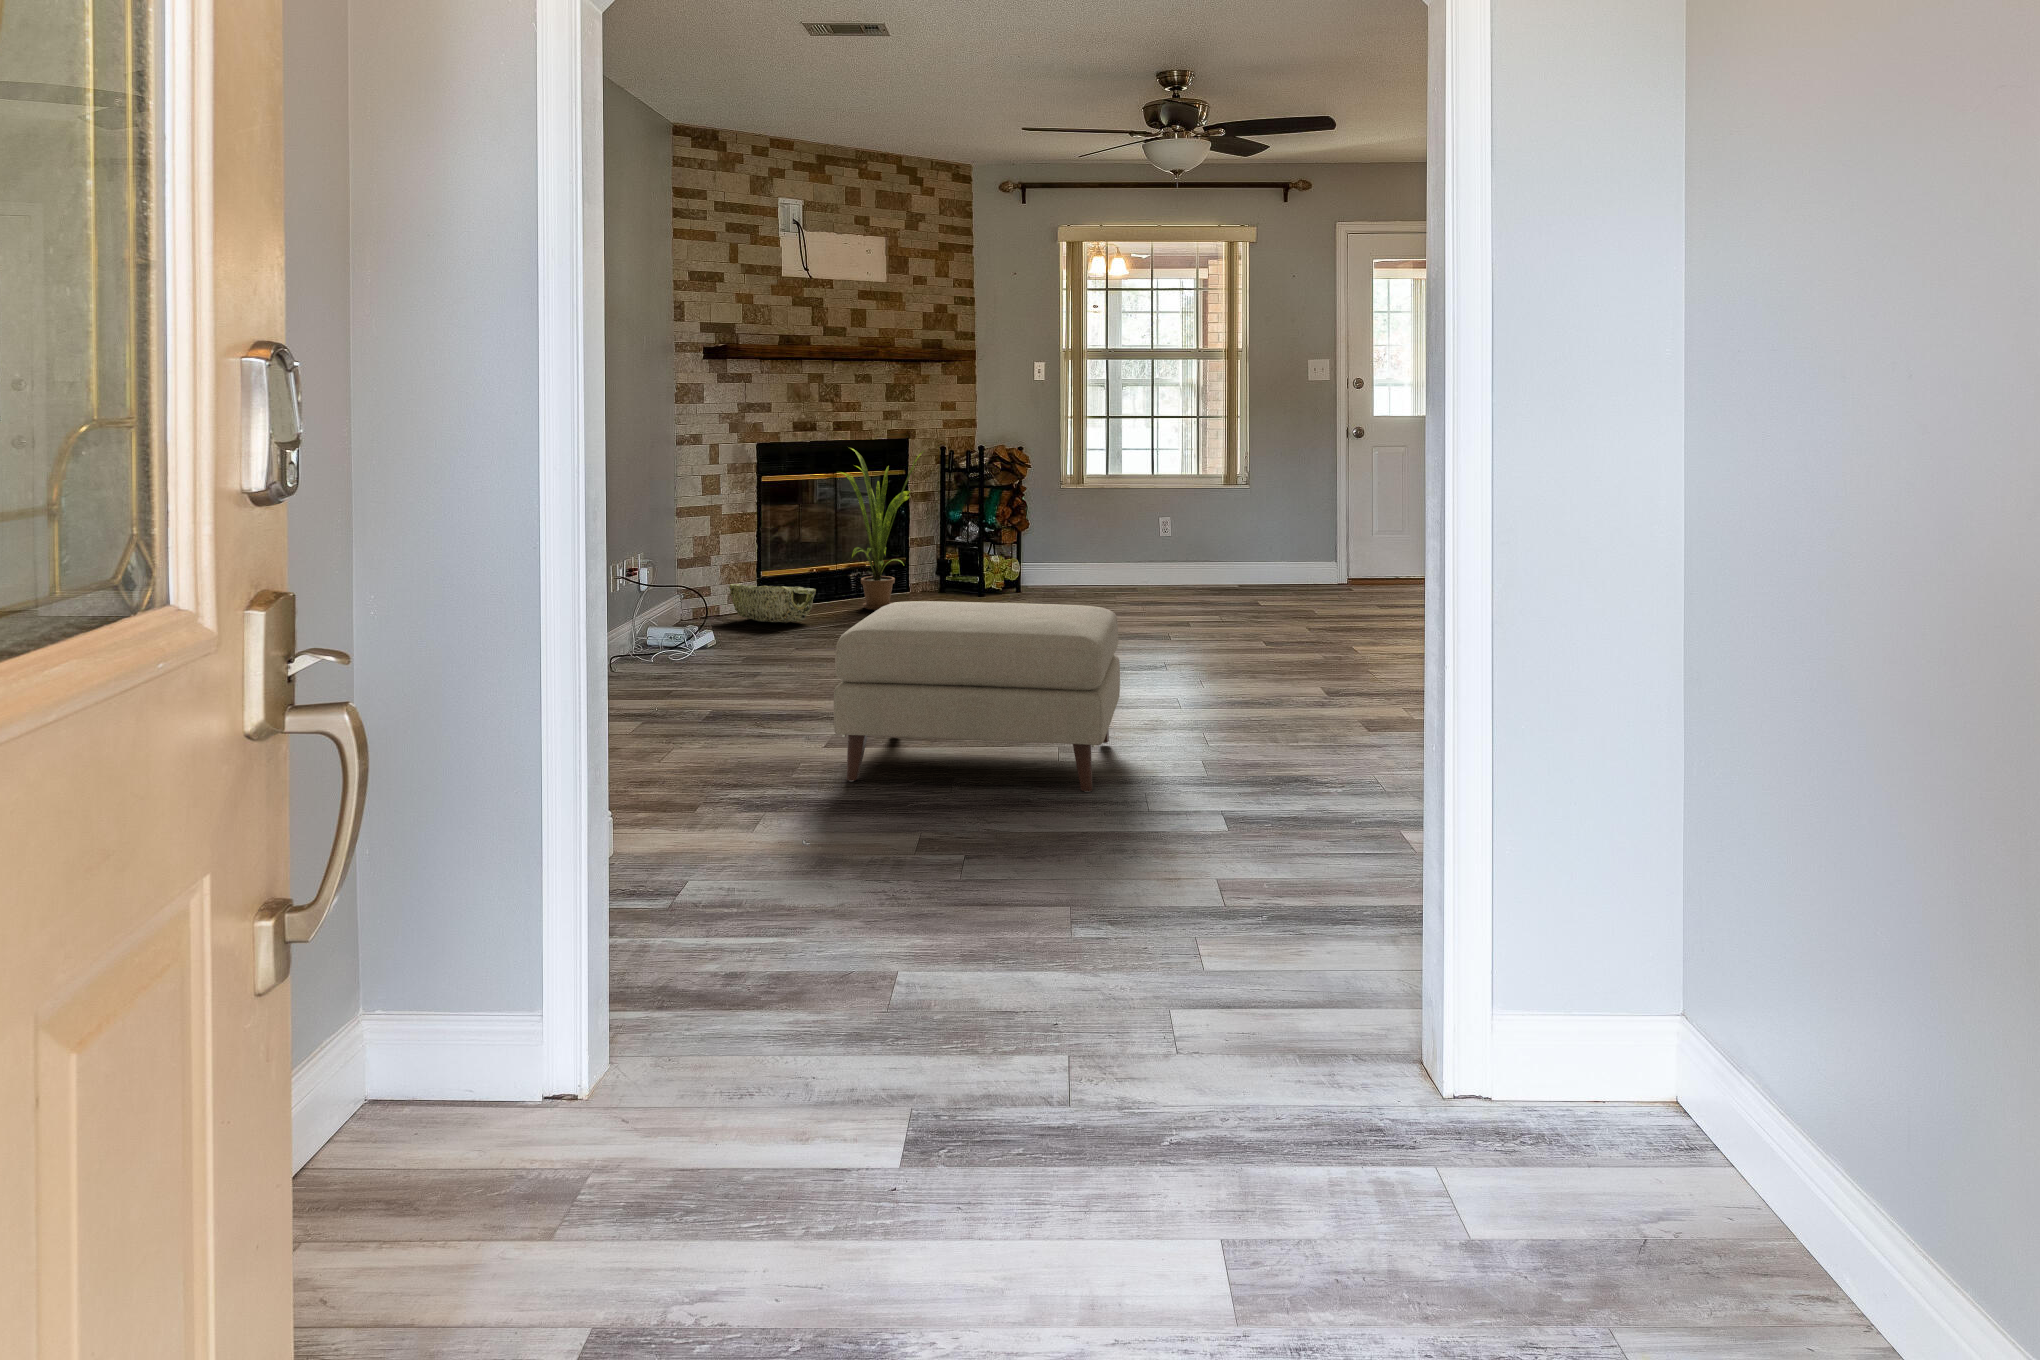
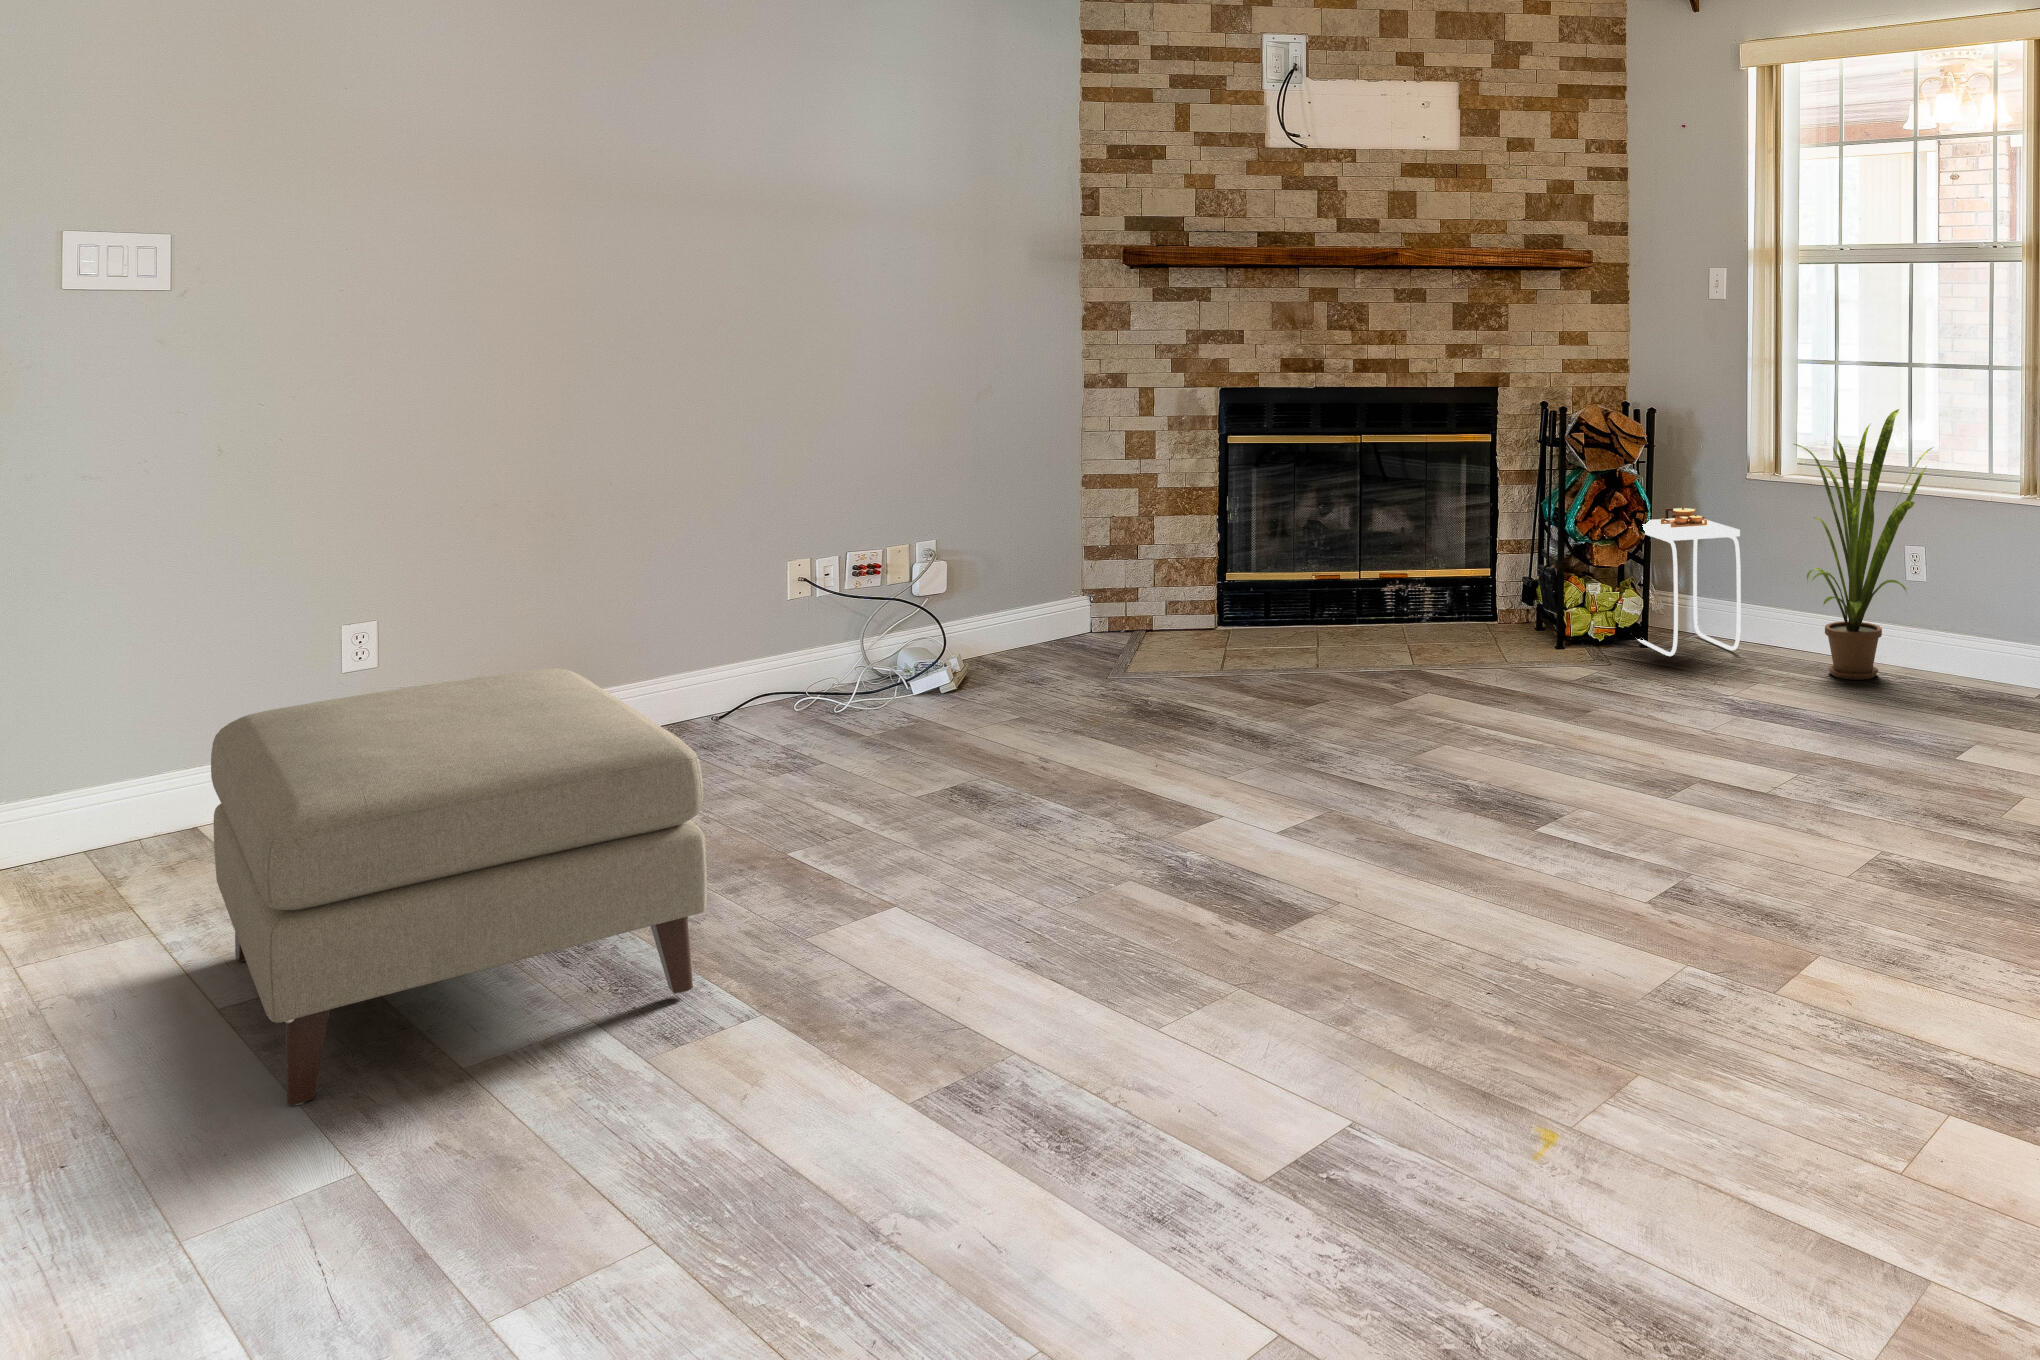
house plant: present [837,448,923,610] -> present [1794,409,1932,680]
side table: none [1015,506,1088,595] -> present [1637,508,1741,656]
woven basket: present [729,584,816,624] -> none [1135,583,1223,650]

